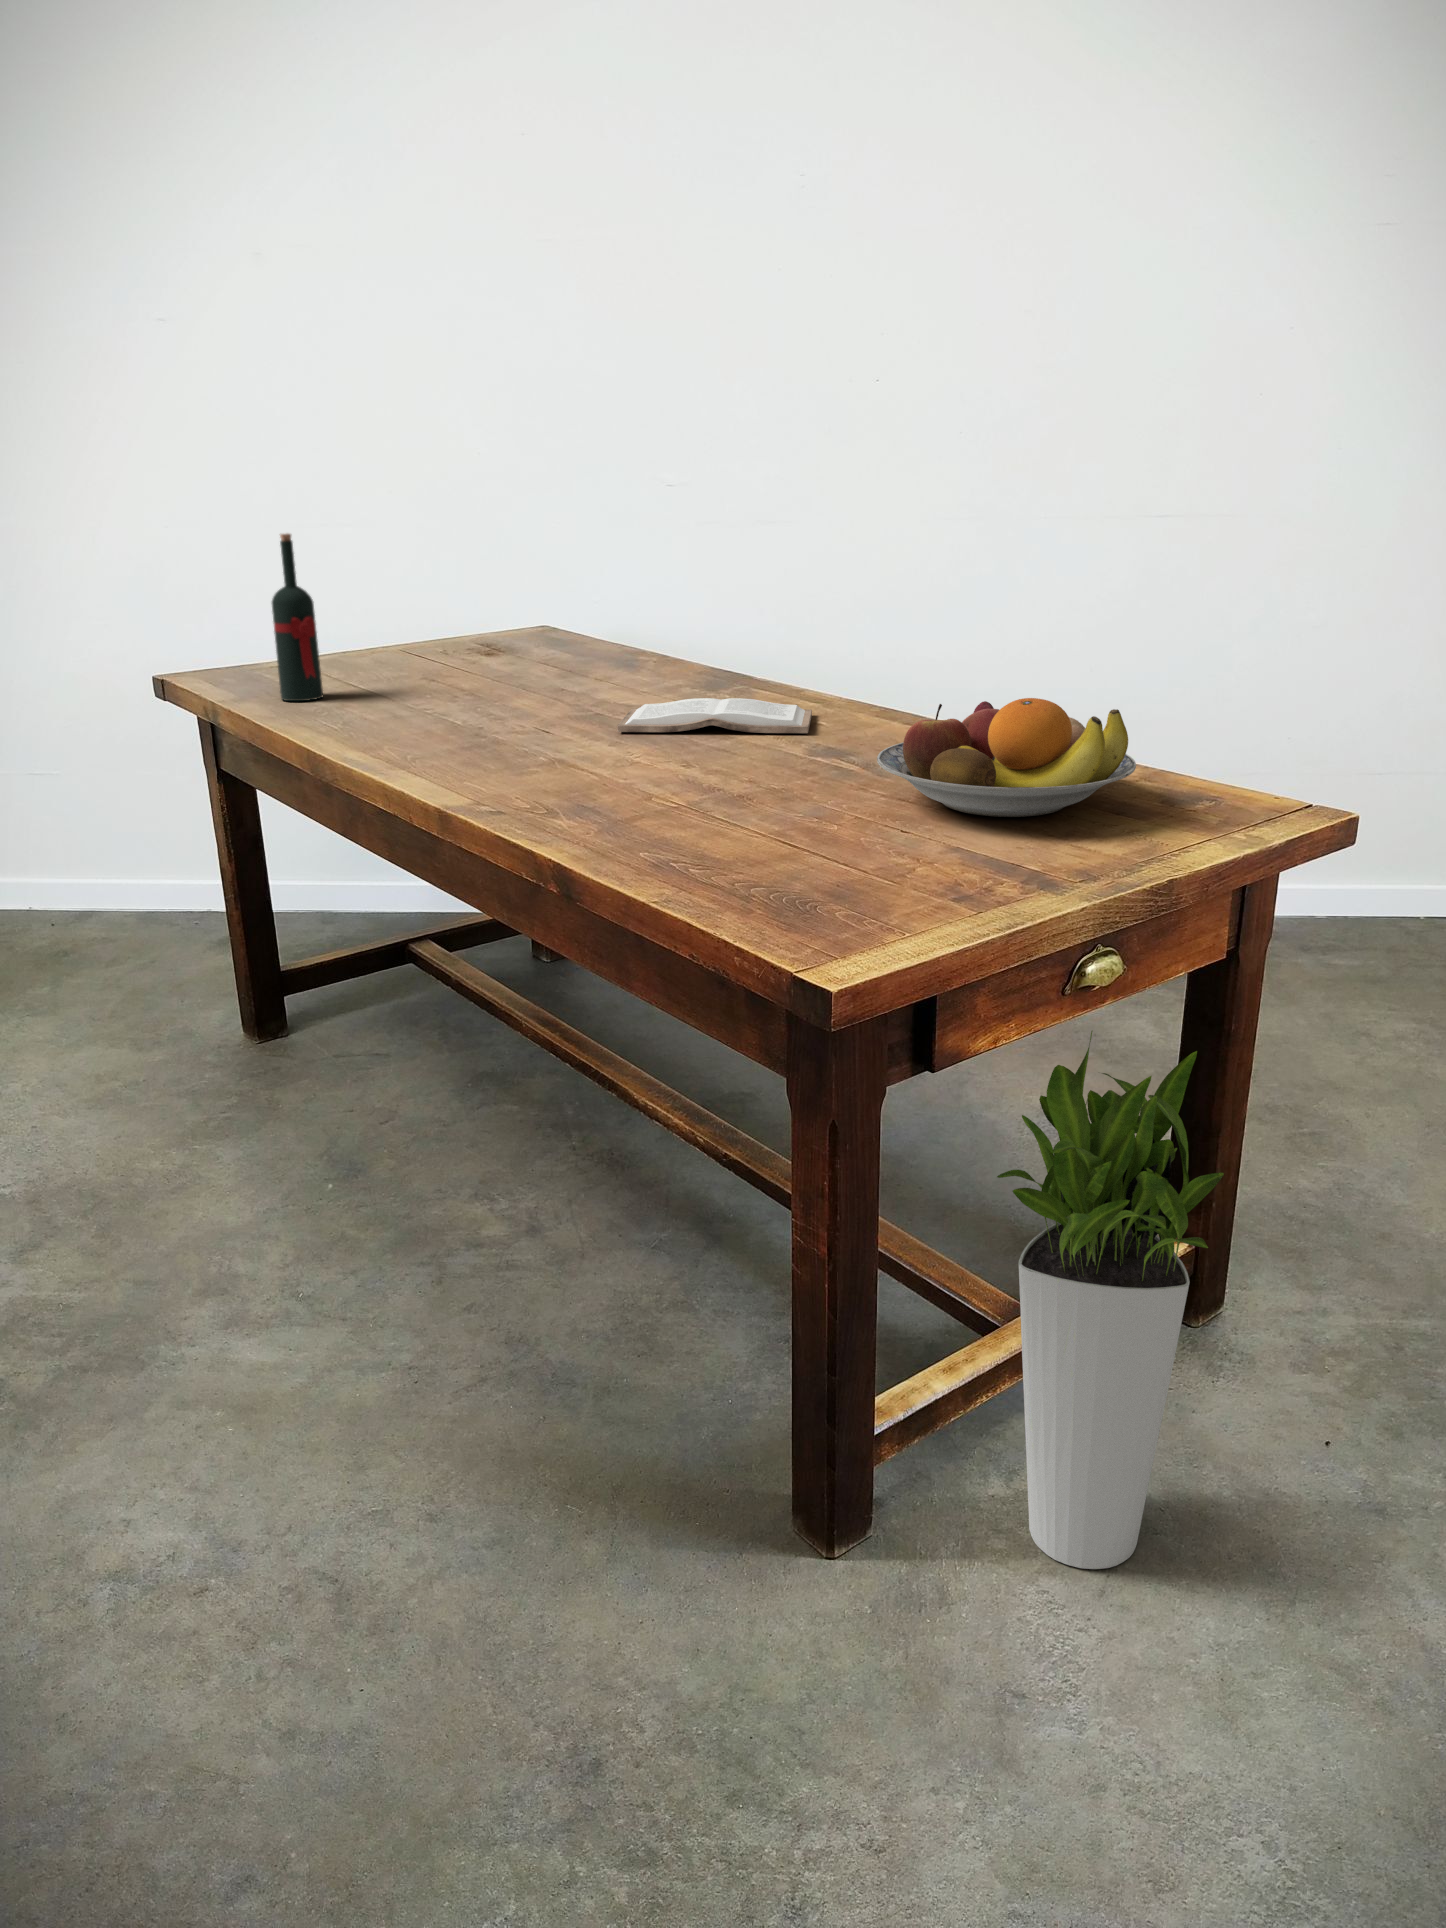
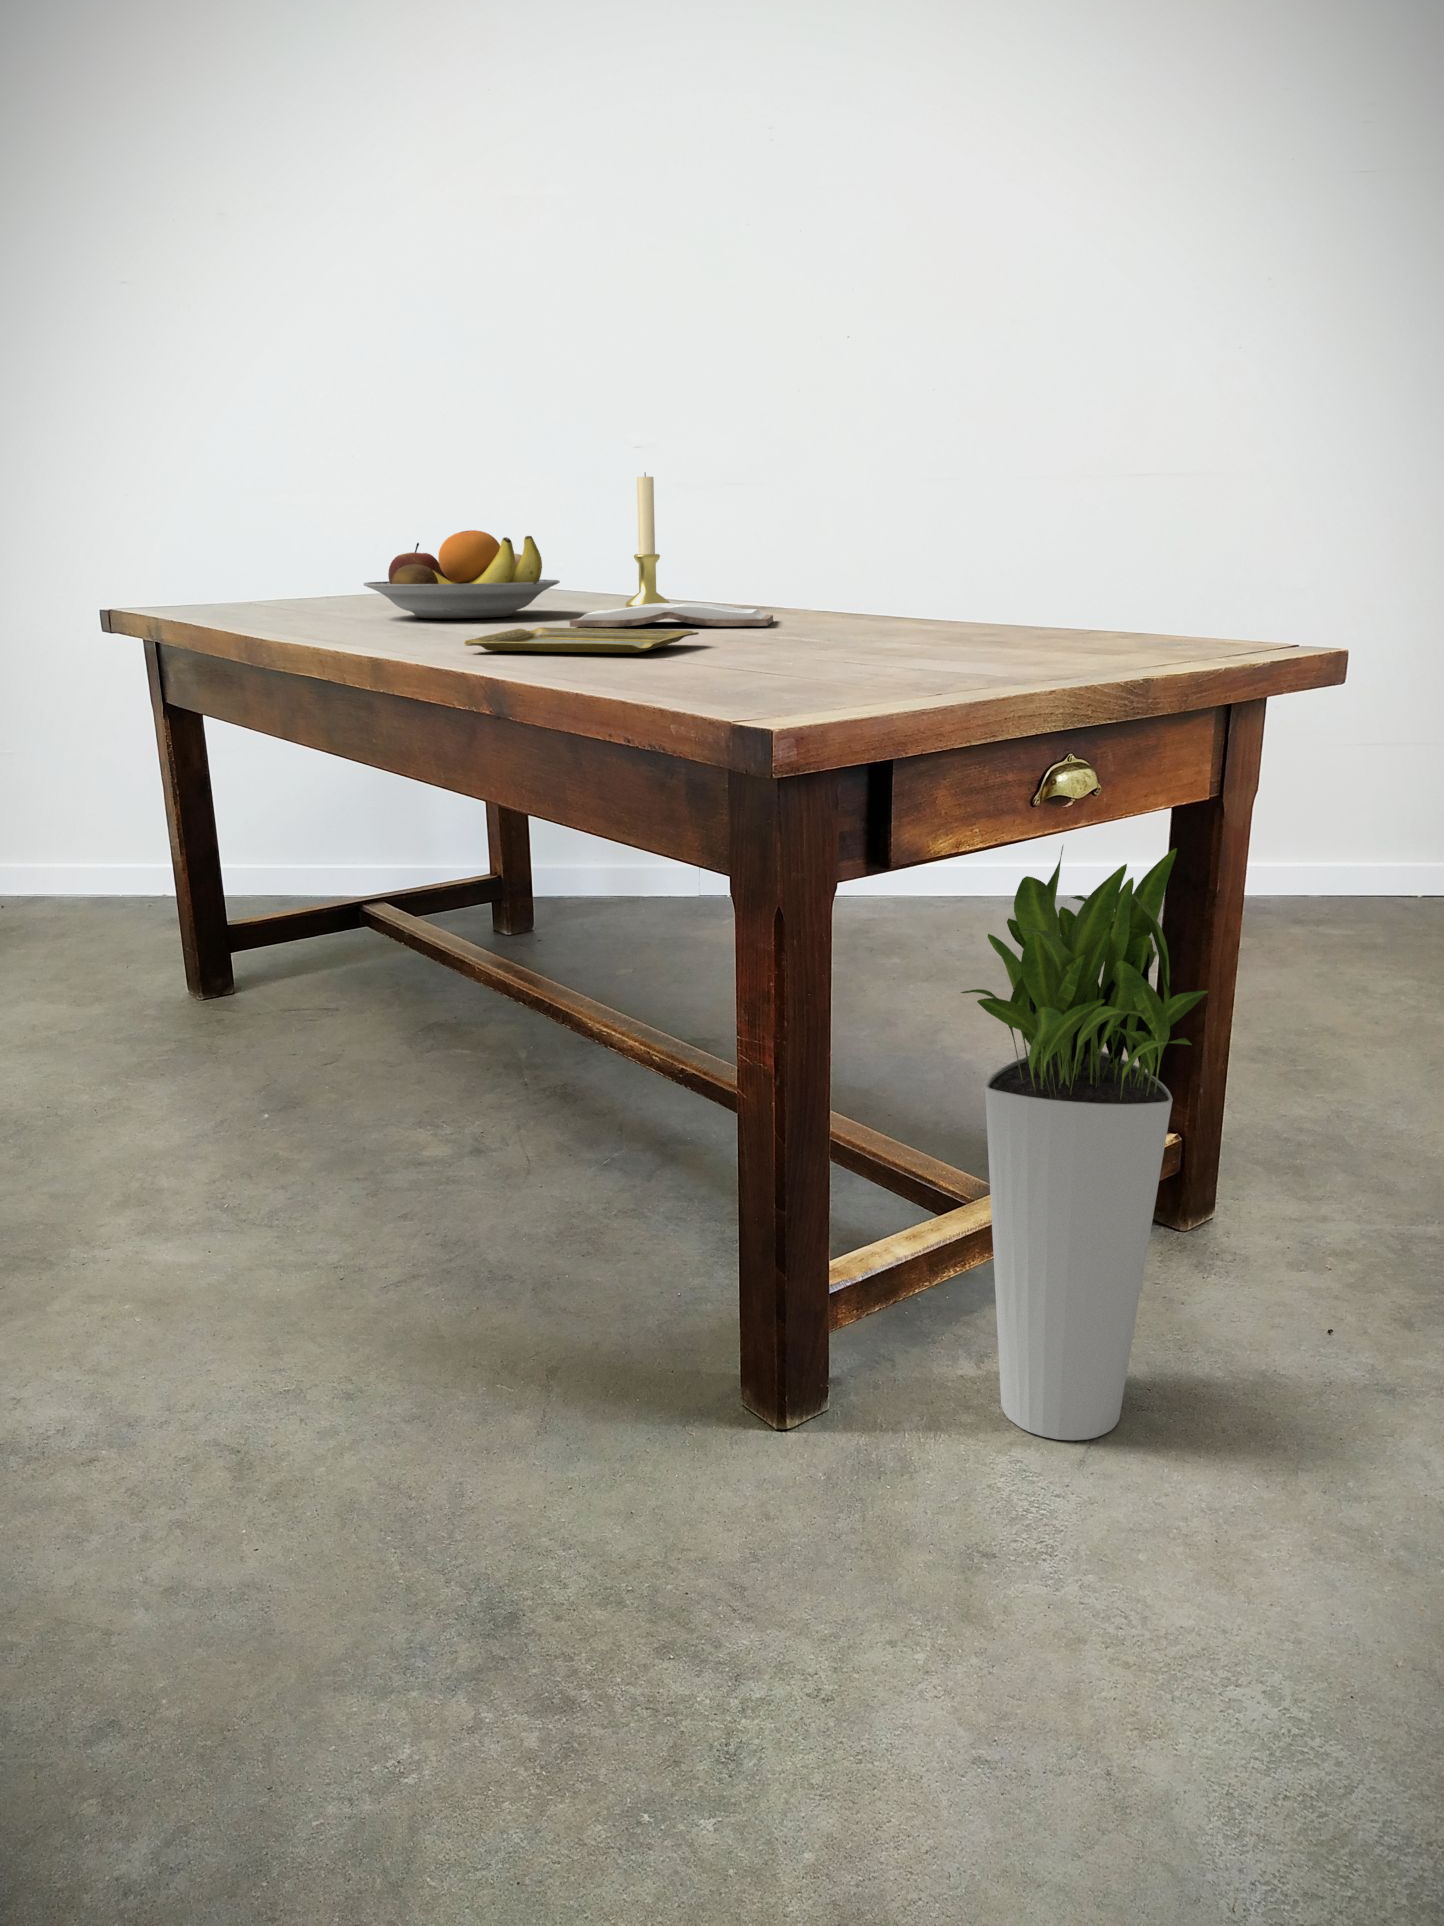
wine bottle: present [272,533,323,701] -> none [219,445,272,619]
candle holder: none [666,551,710,686] -> present [626,474,670,608]
fruit bowl: present [877,698,1136,817] -> present [364,530,560,618]
tray: none [524,755,746,805] -> present [464,627,699,653]

